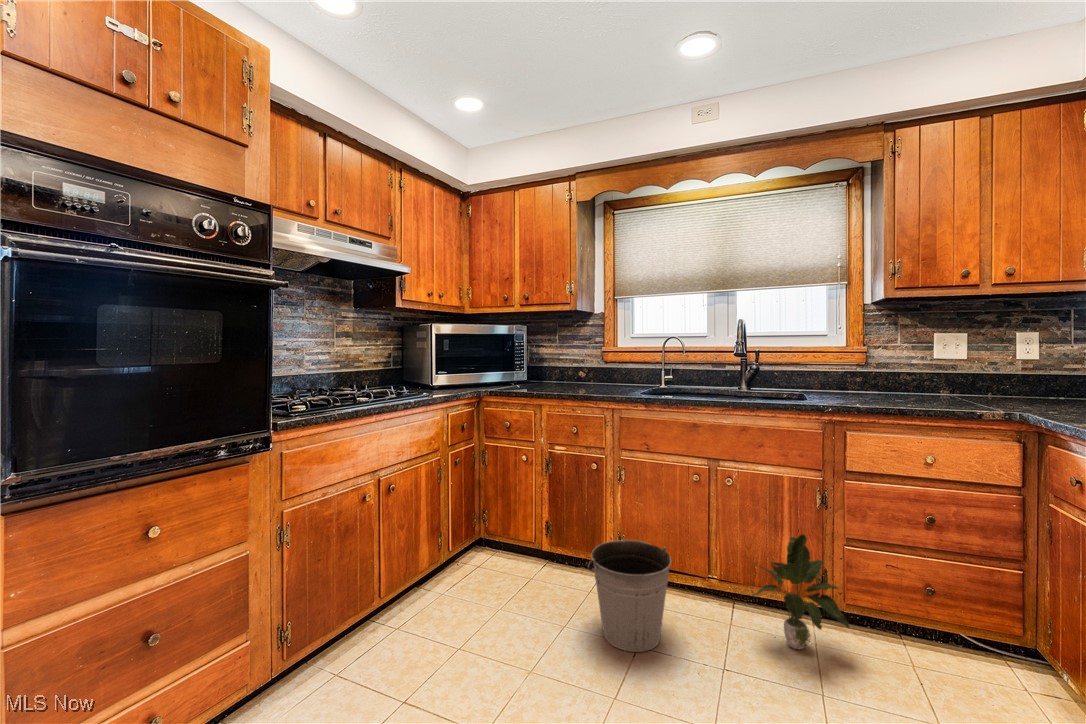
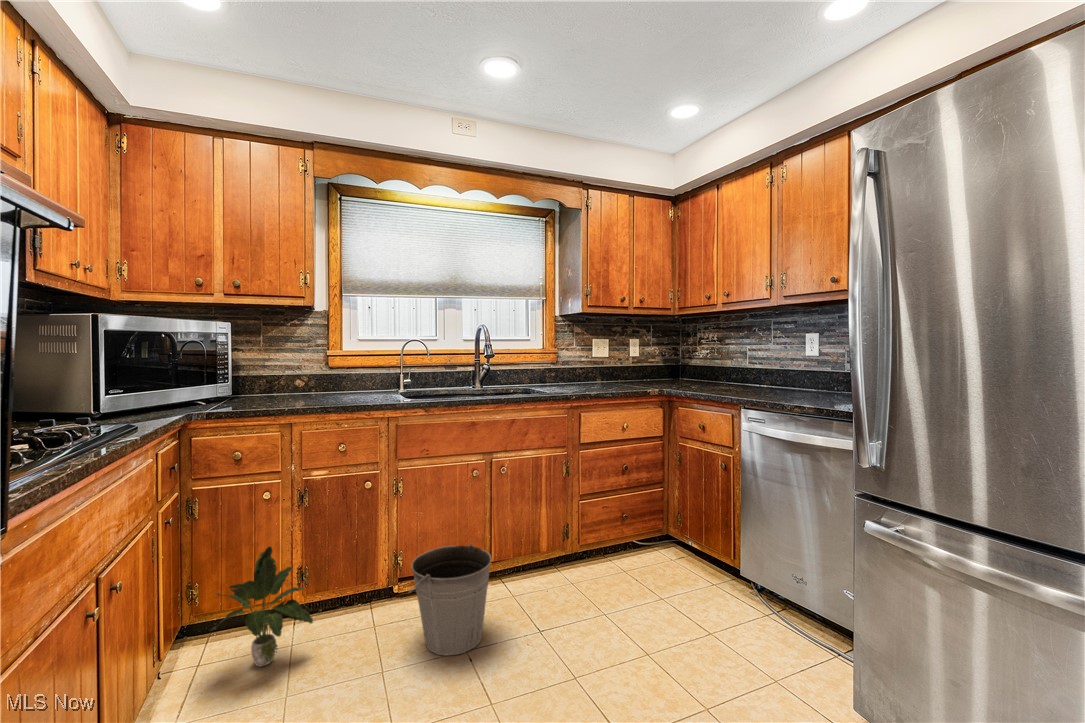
potted plant: present [752,534,849,649] -> present [212,546,313,667]

